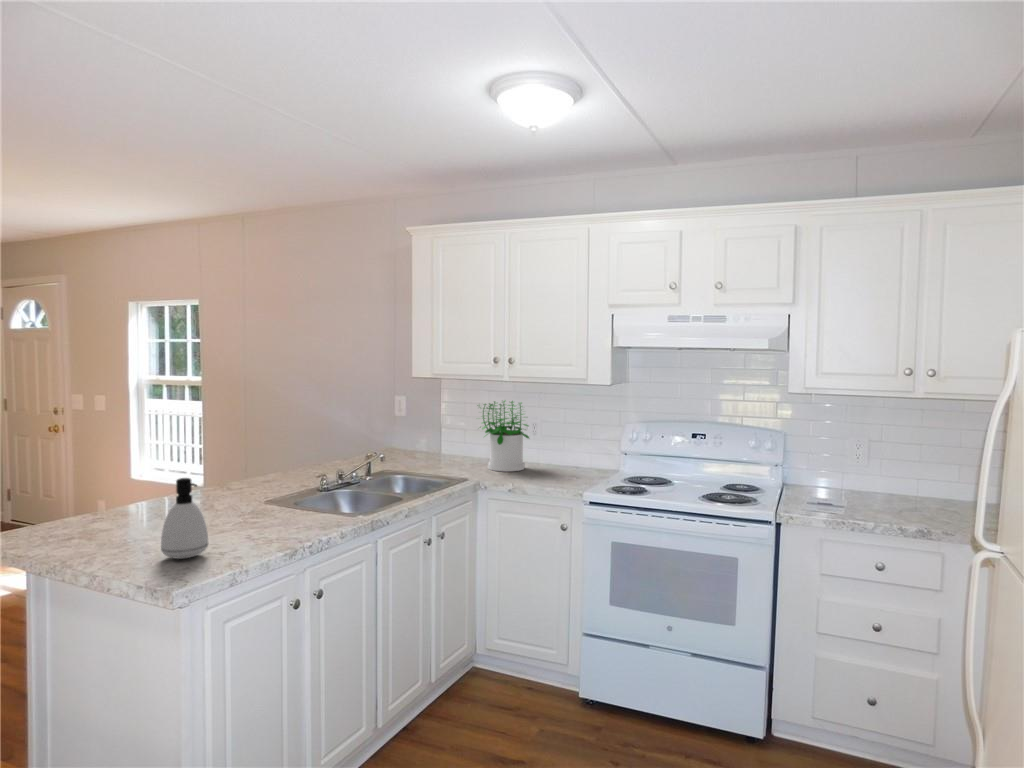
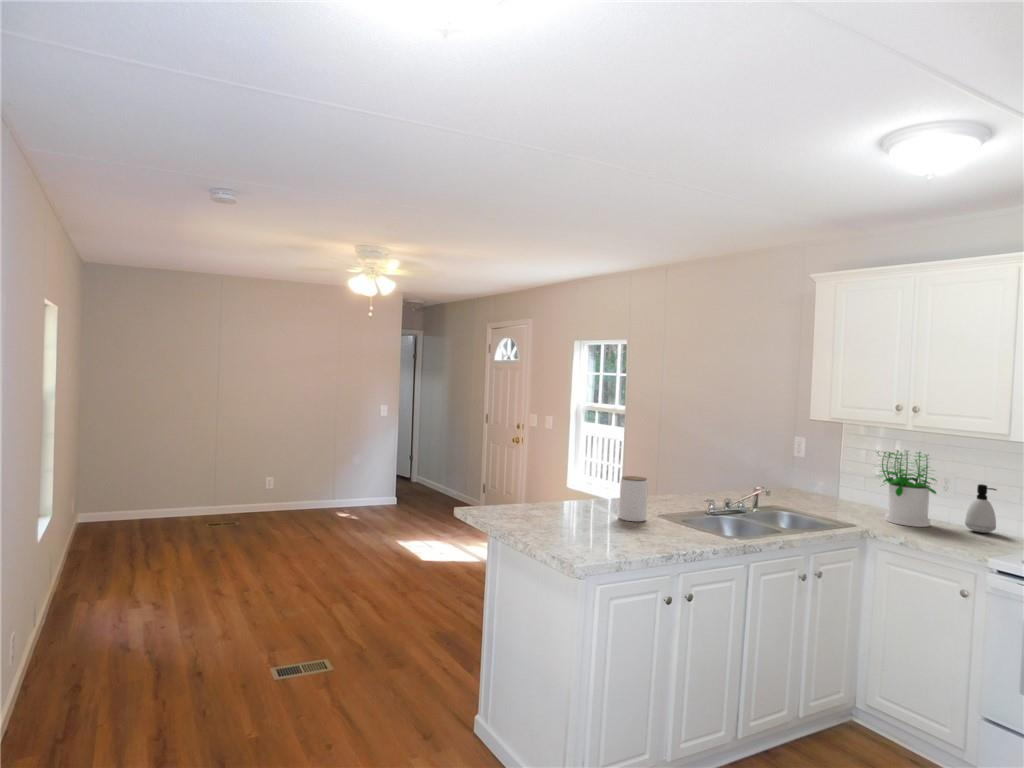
jar: none [214,459,251,516] -> present [619,476,648,521]
soap dispenser: present [161,478,208,559] -> present [965,484,996,533]

